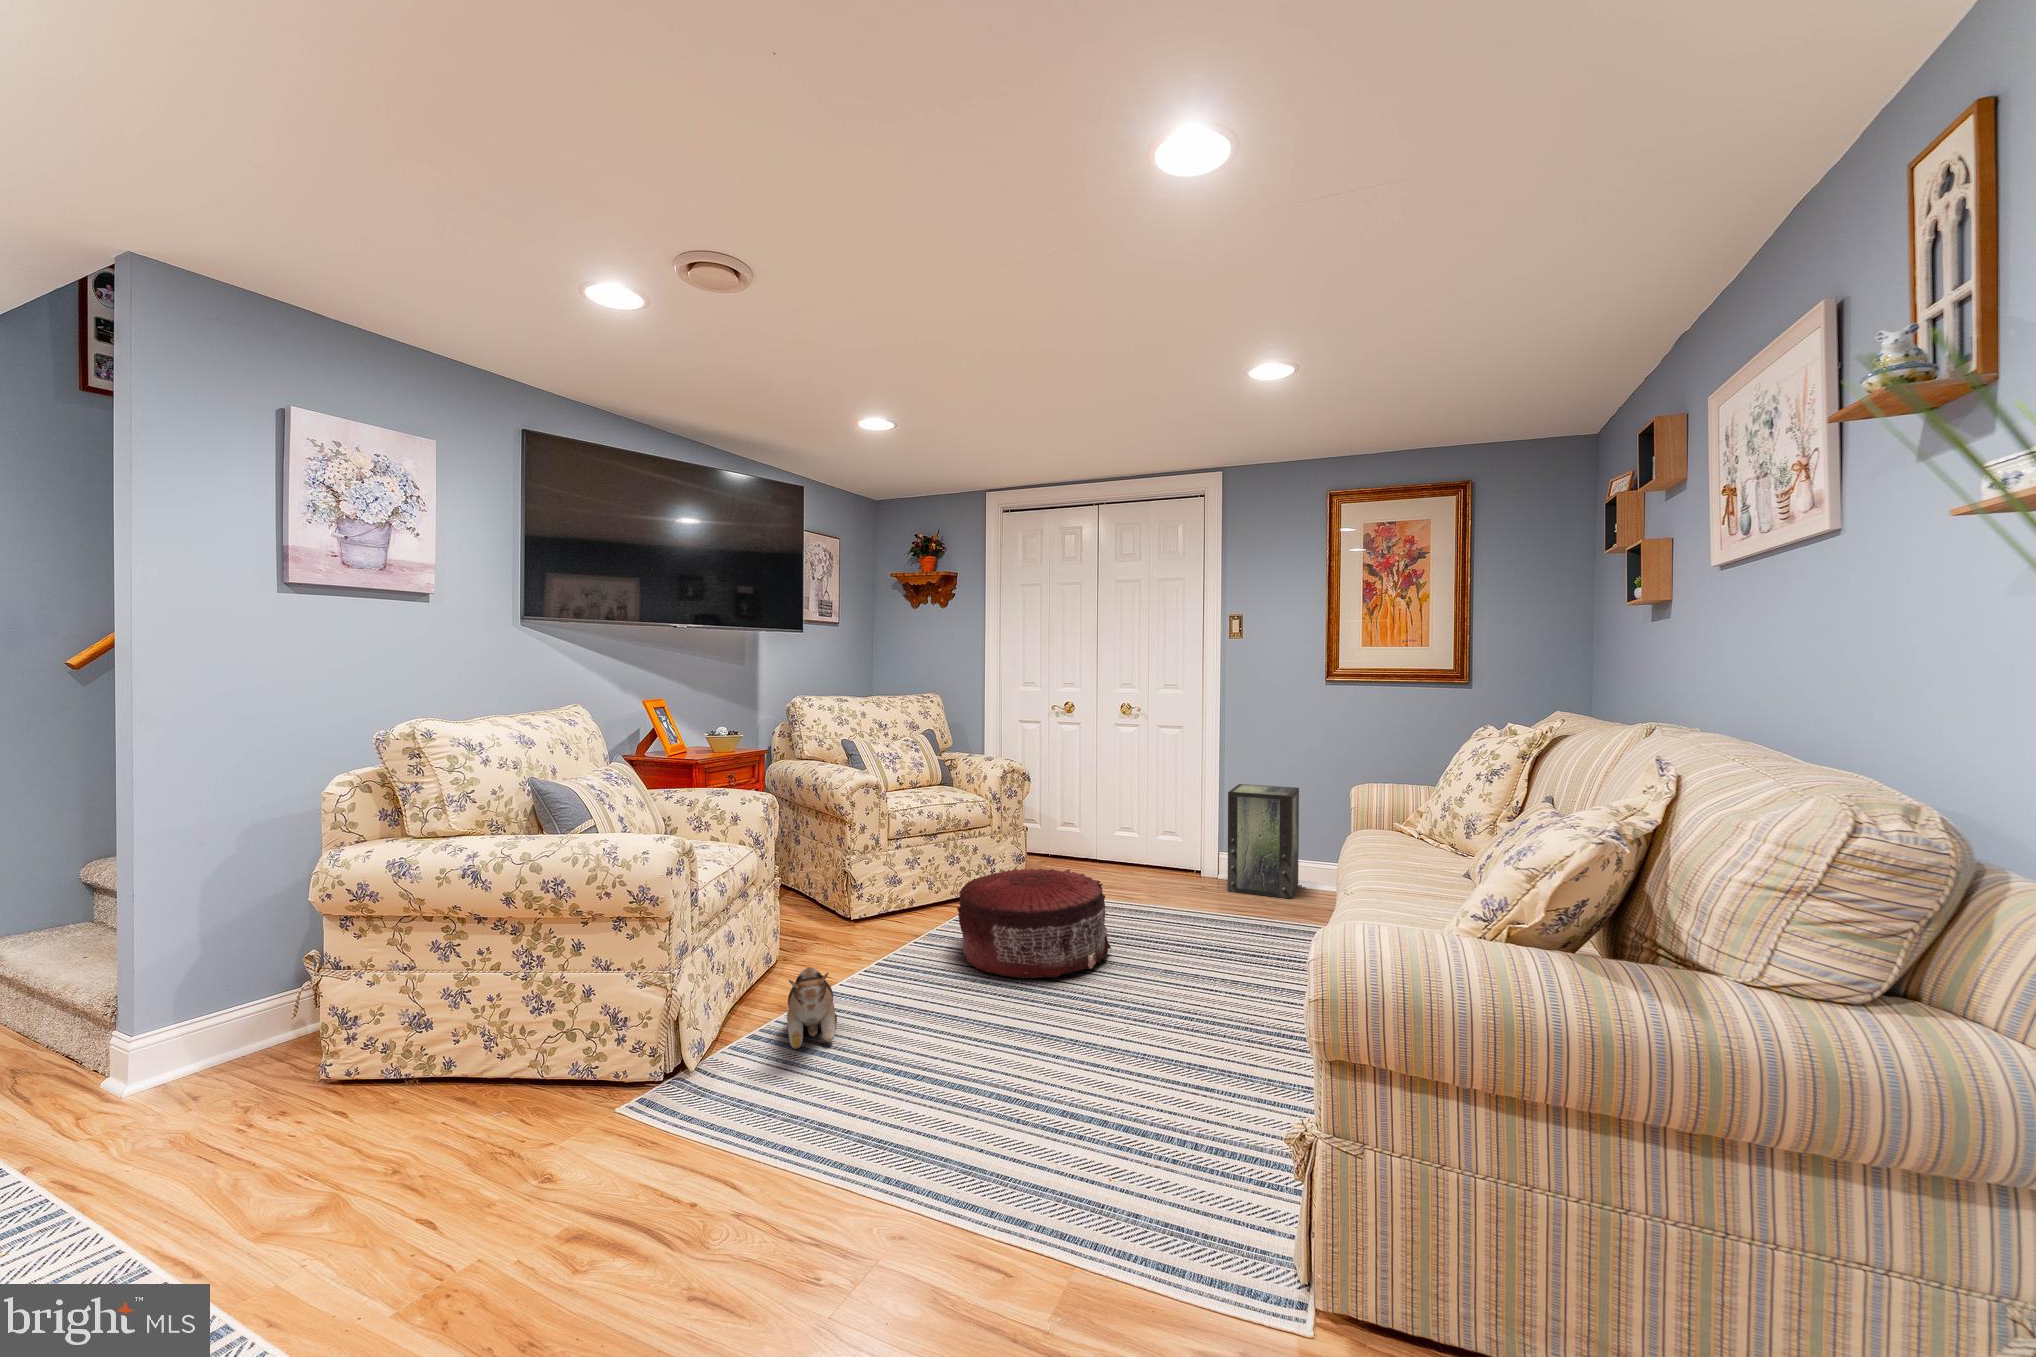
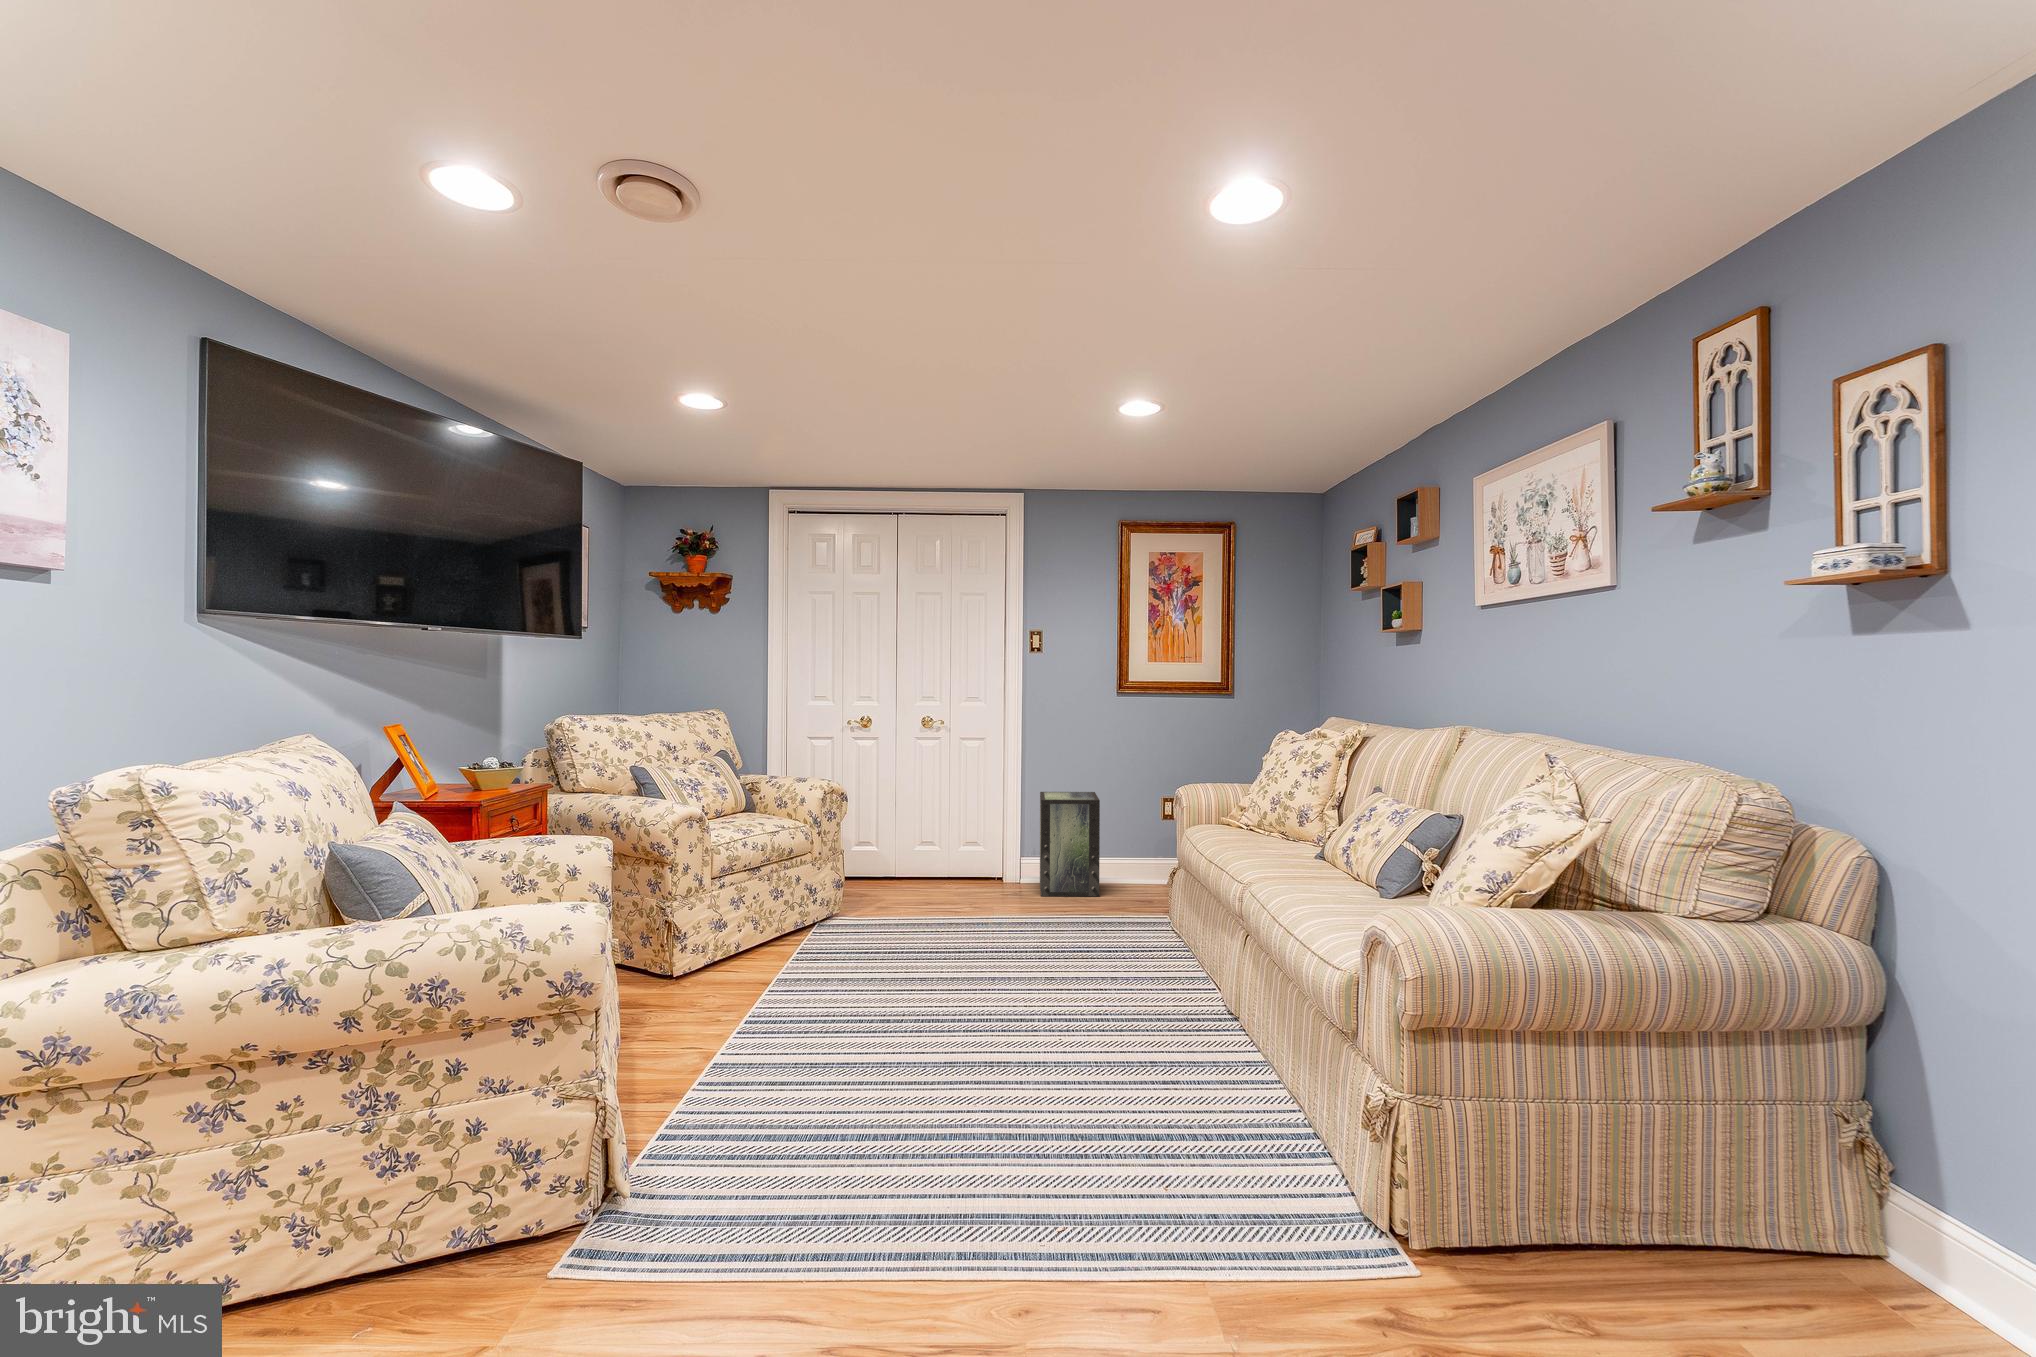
pouf: present [957,868,1111,978] -> none [829,890,989,1013]
plush toy: present [787,967,837,1049] -> none [699,1040,778,1142]

